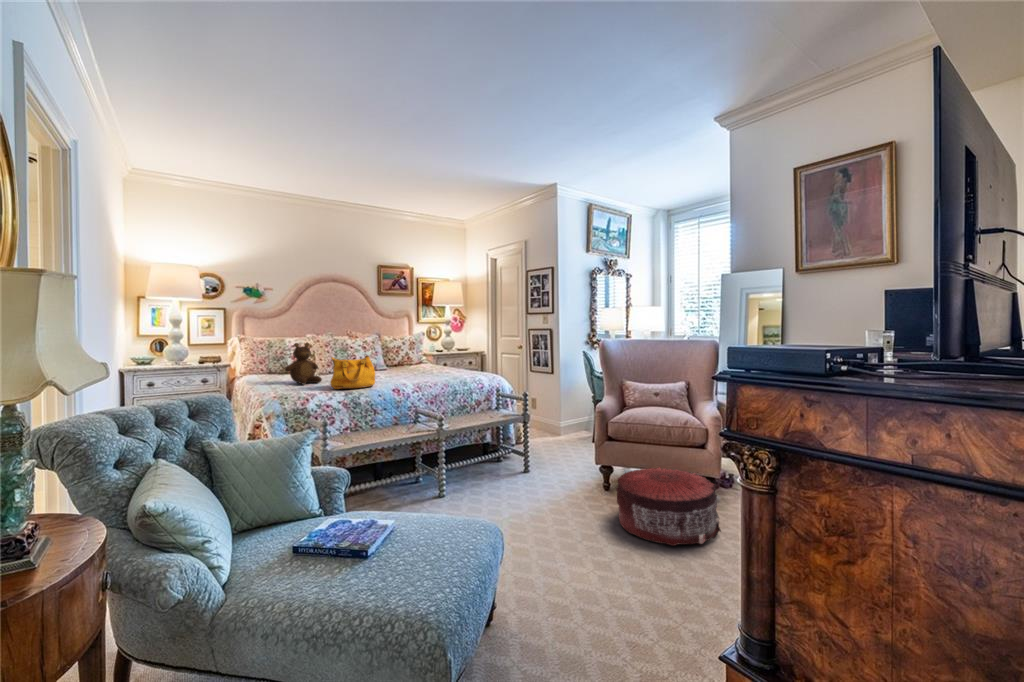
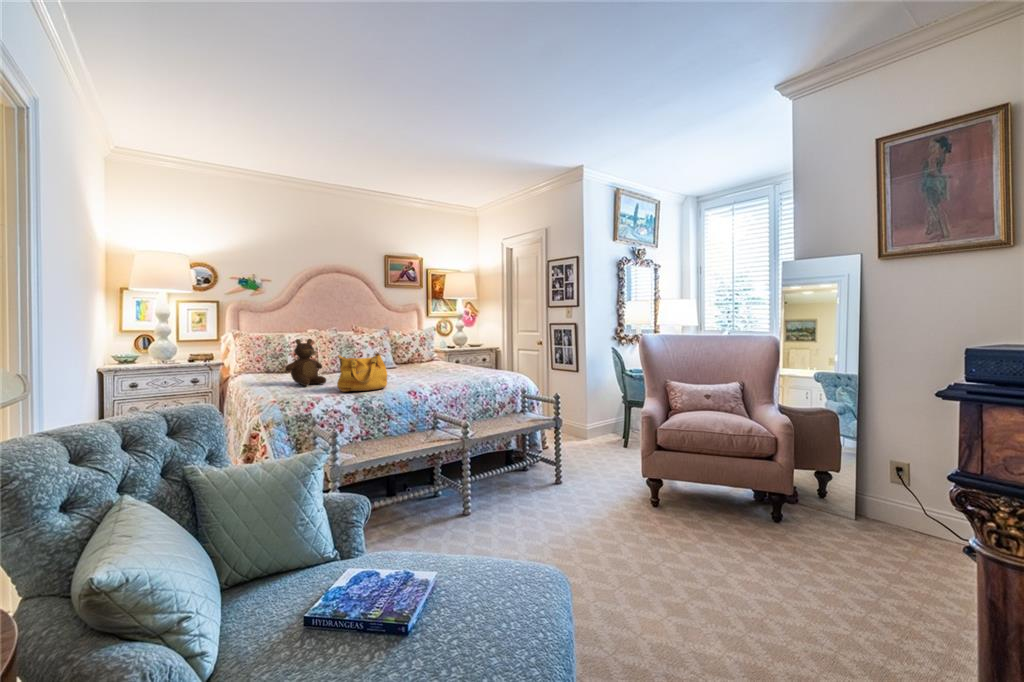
pouf: present [616,467,721,546] -> none [672,482,804,582]

